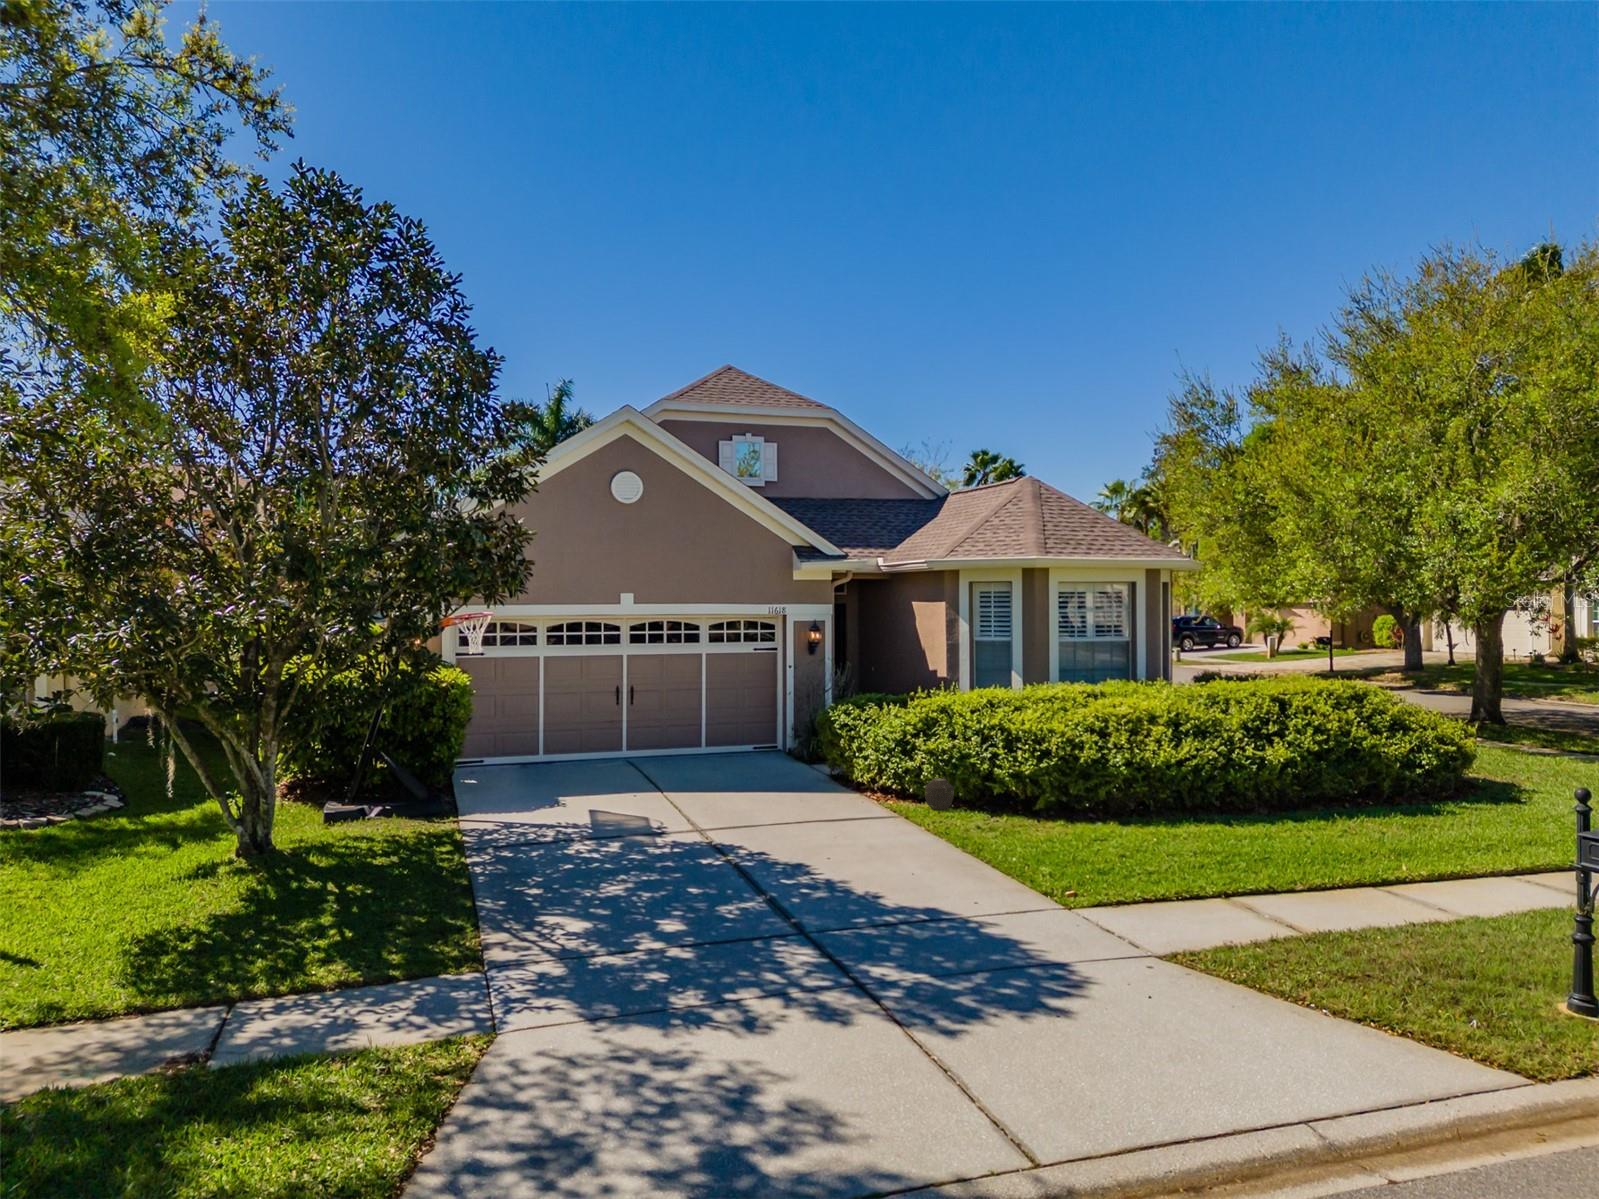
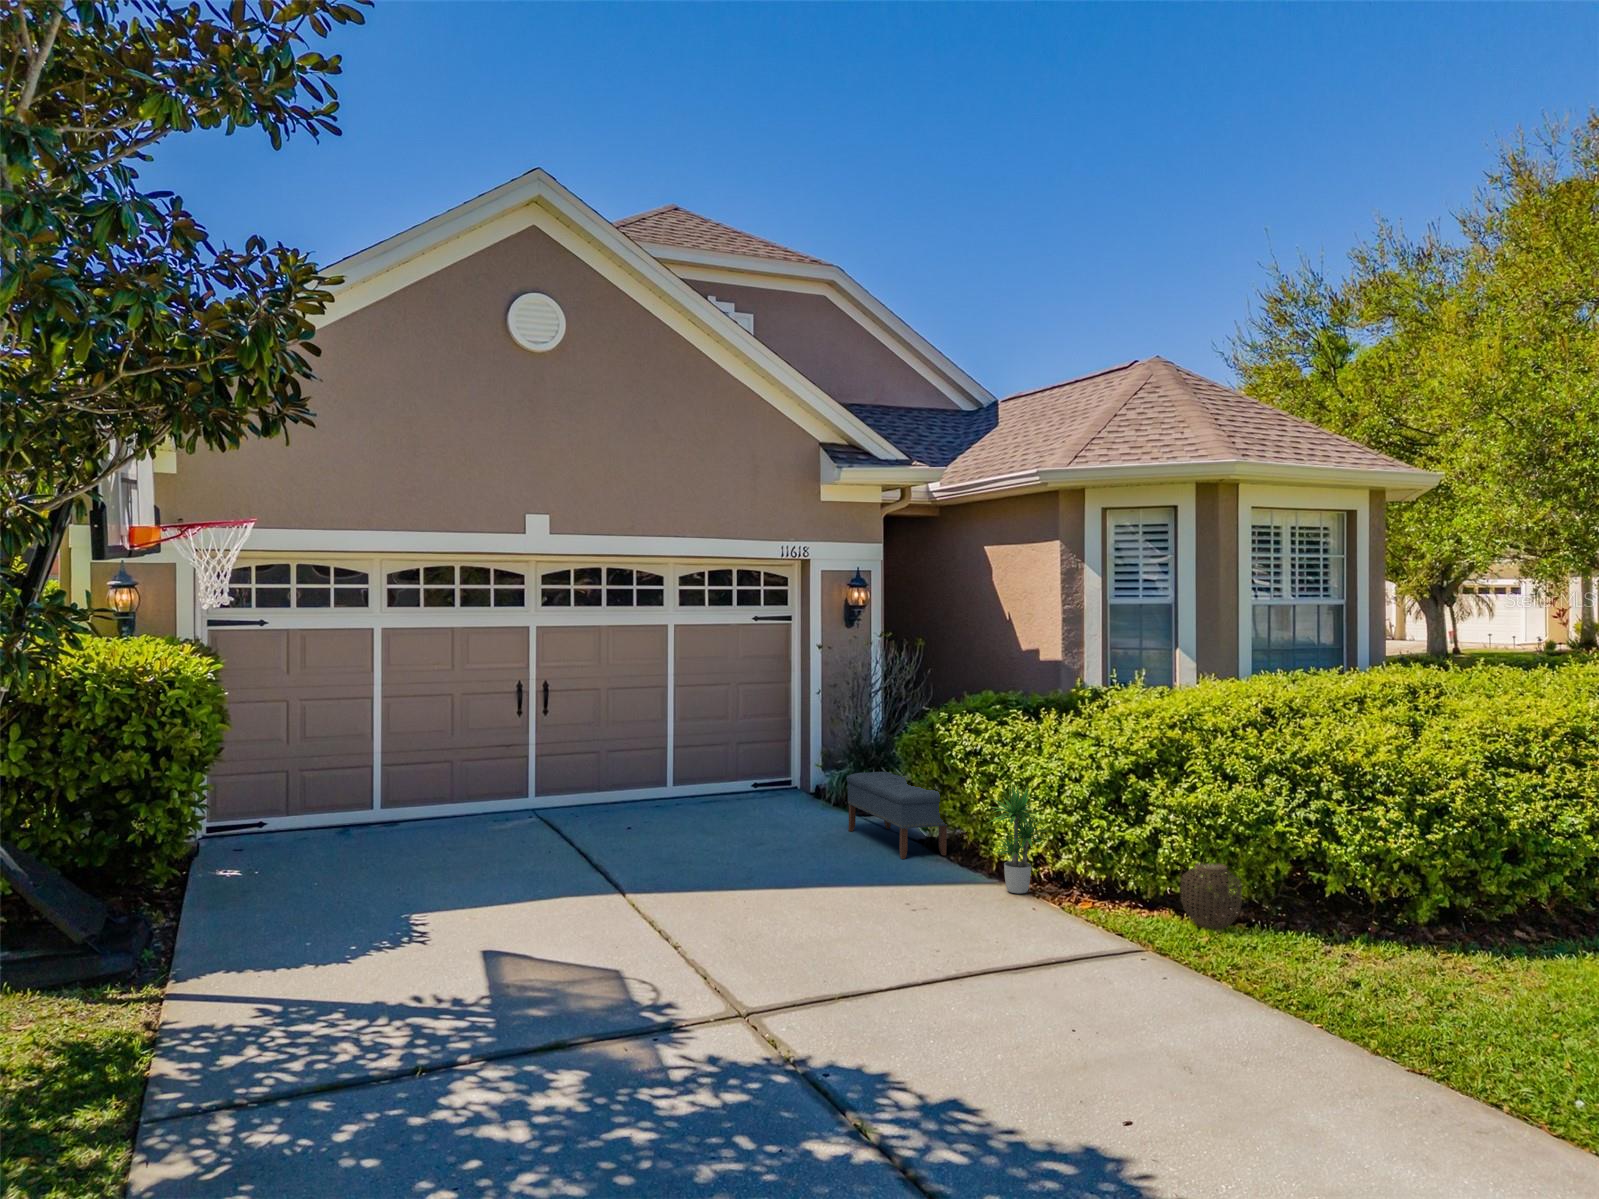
bench: none [794,737,840,782] -> present [846,772,947,859]
potted plant: none [842,740,875,796] -> present [990,785,1045,893]

